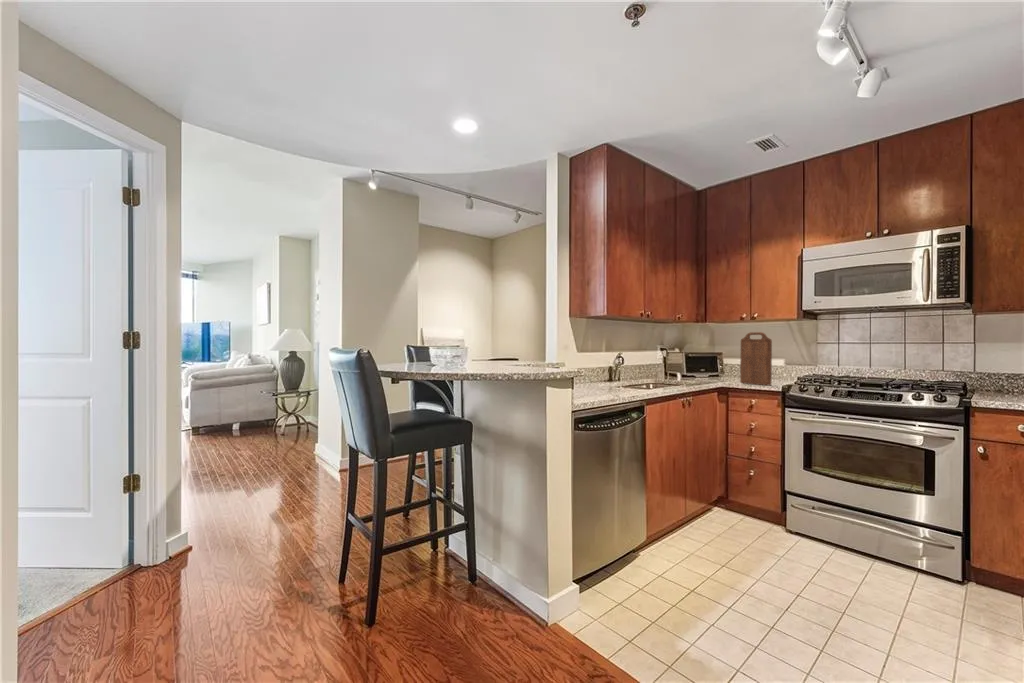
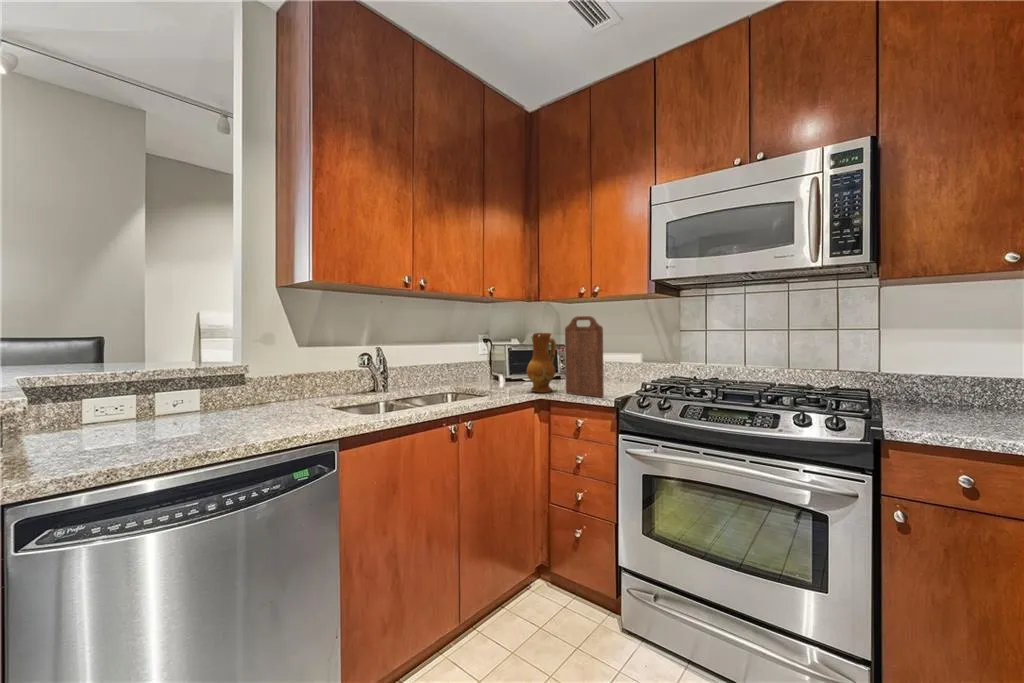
ceramic jug: none [710,343,731,383] -> present [527,333,556,393]

